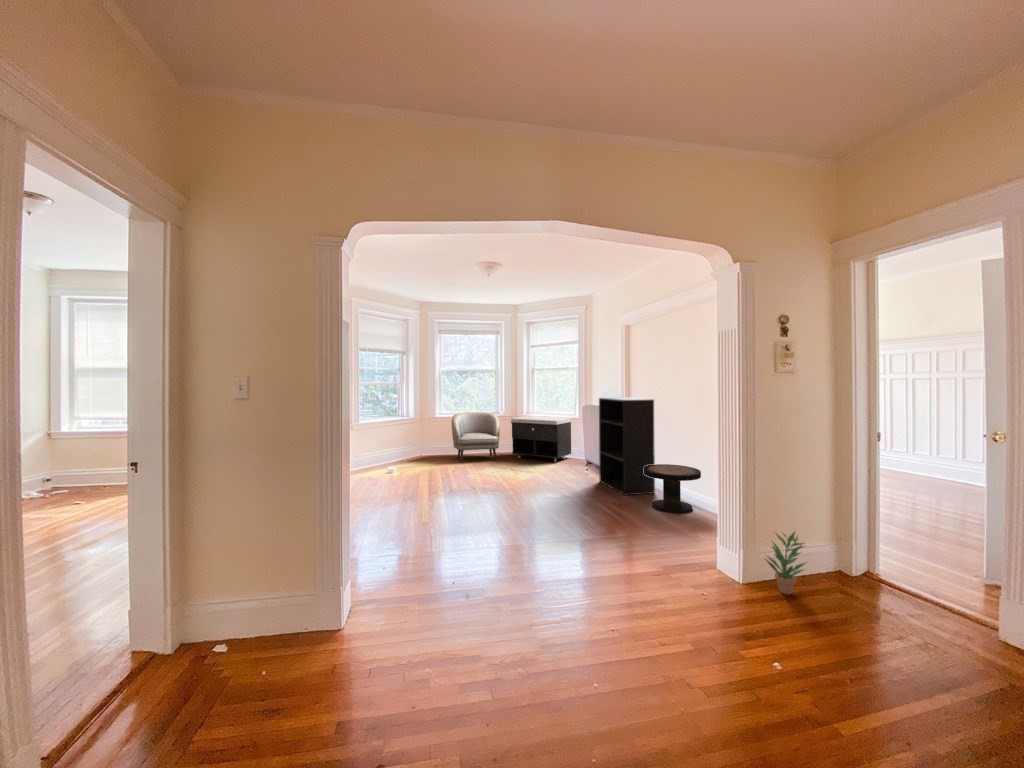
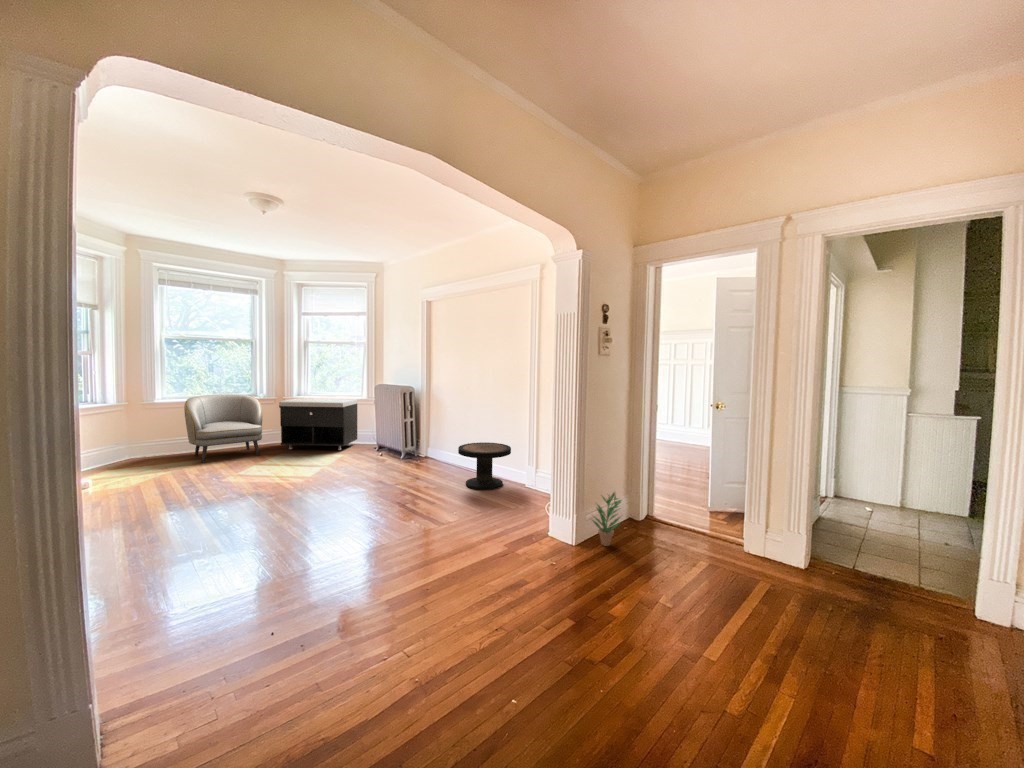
bookshelf: present [599,398,655,495] -> none [402,376,463,479]

